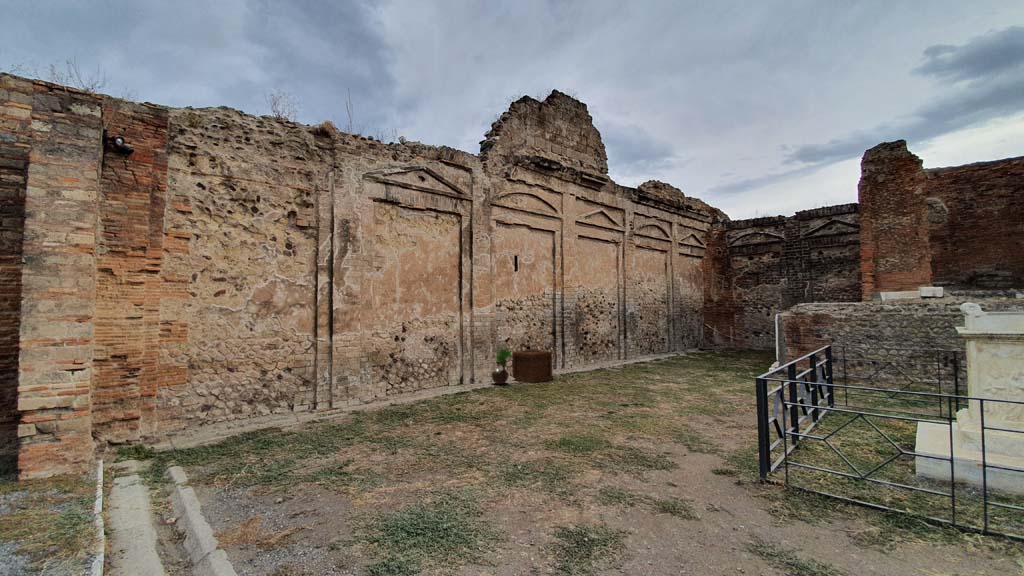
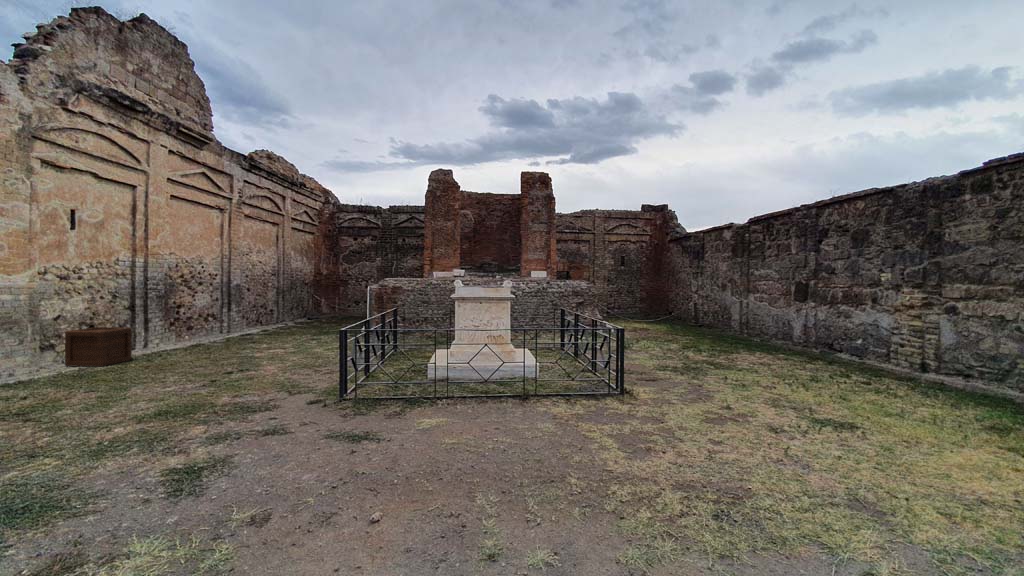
potted tree: present [492,349,511,384] -> none [27,322,70,373]

